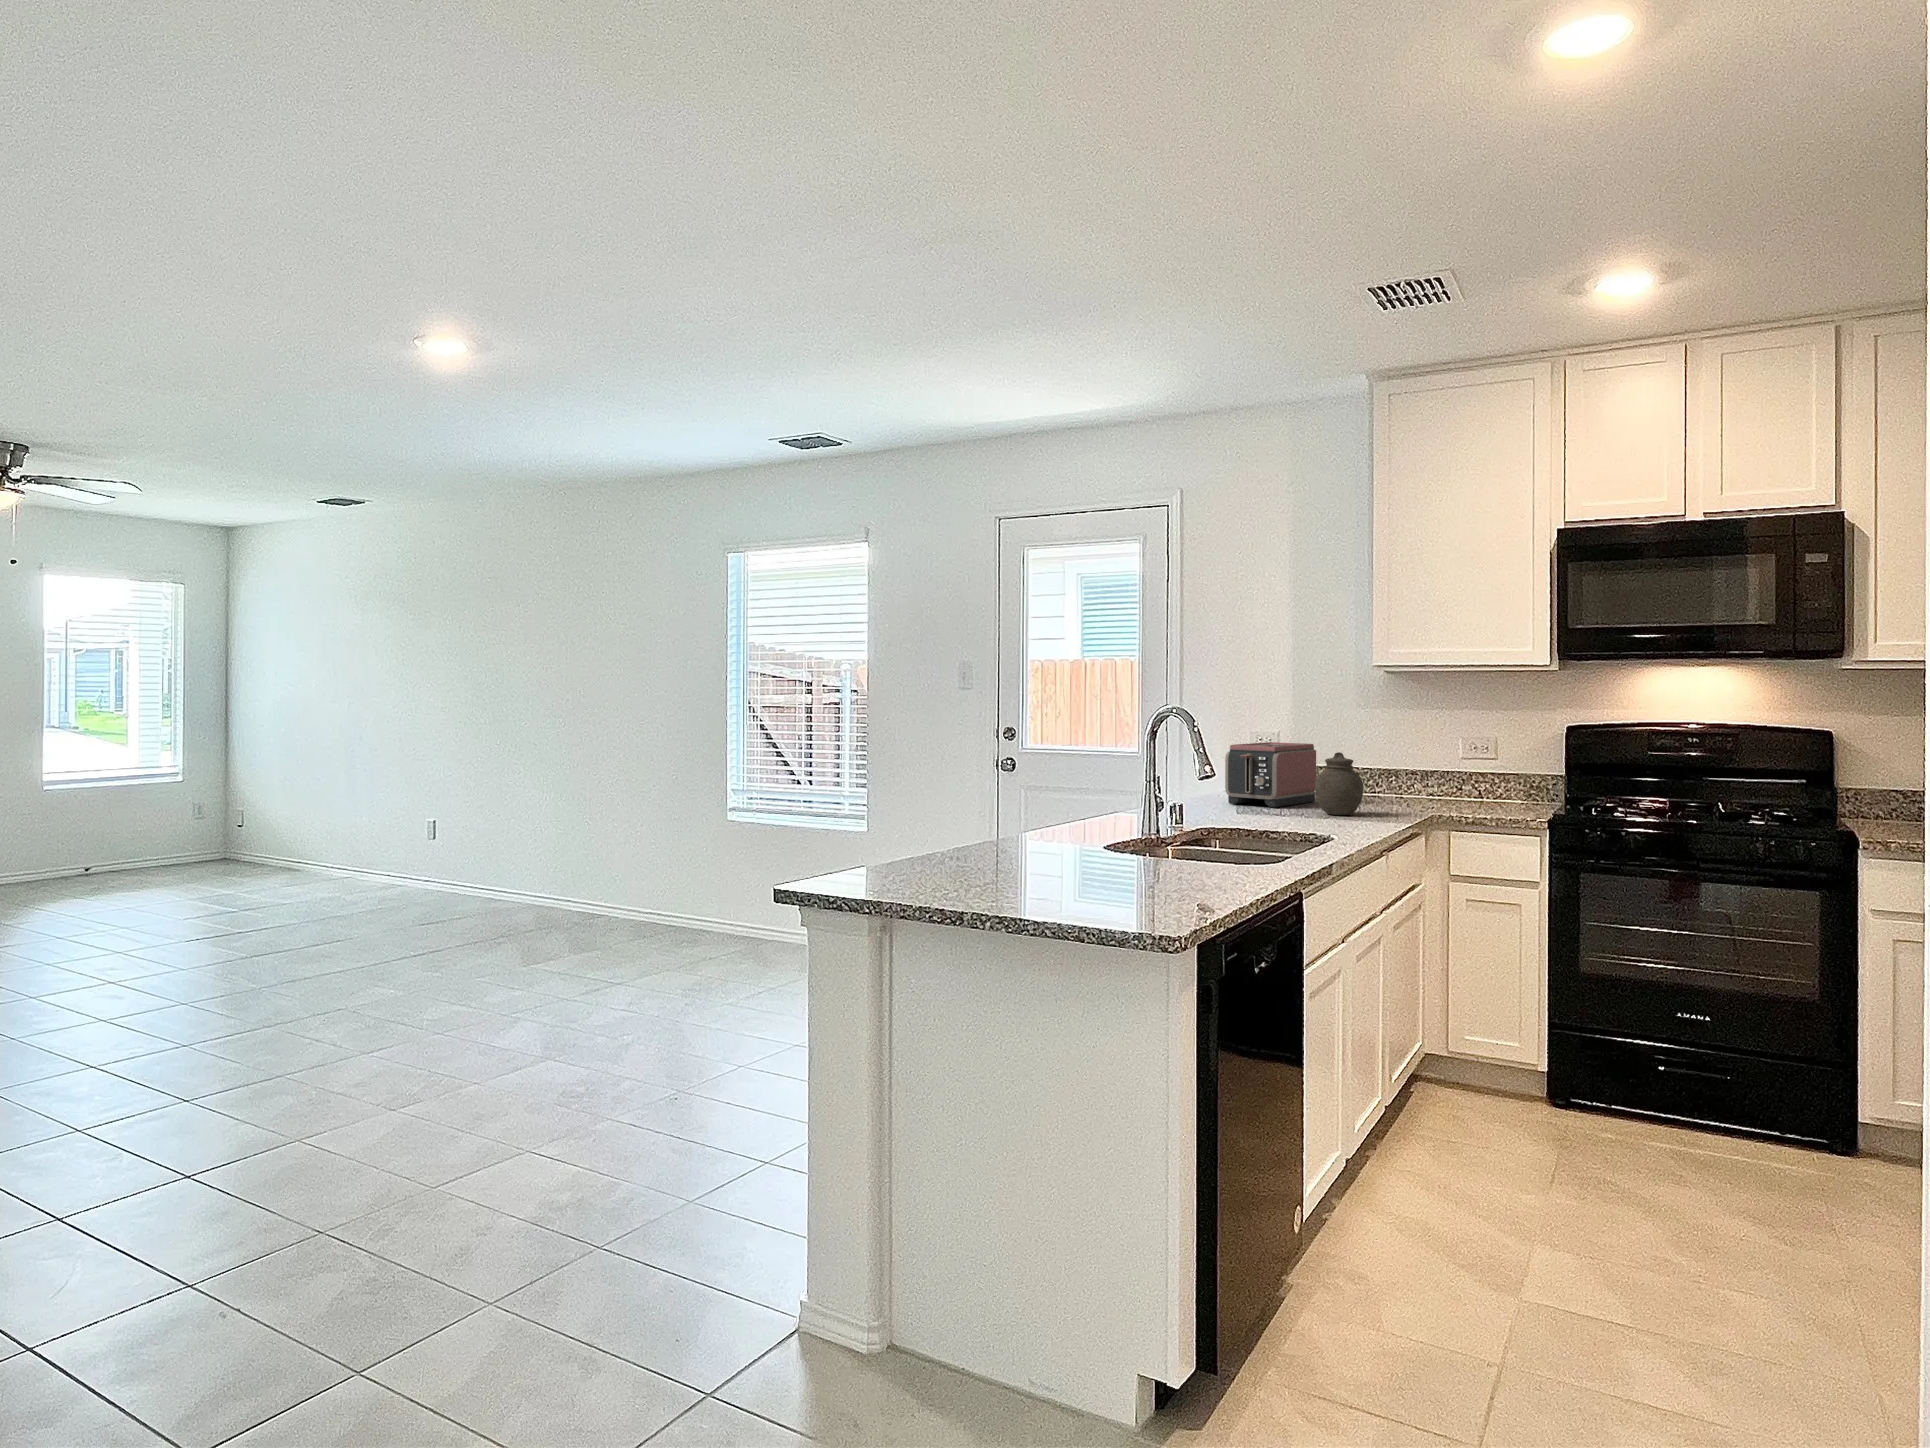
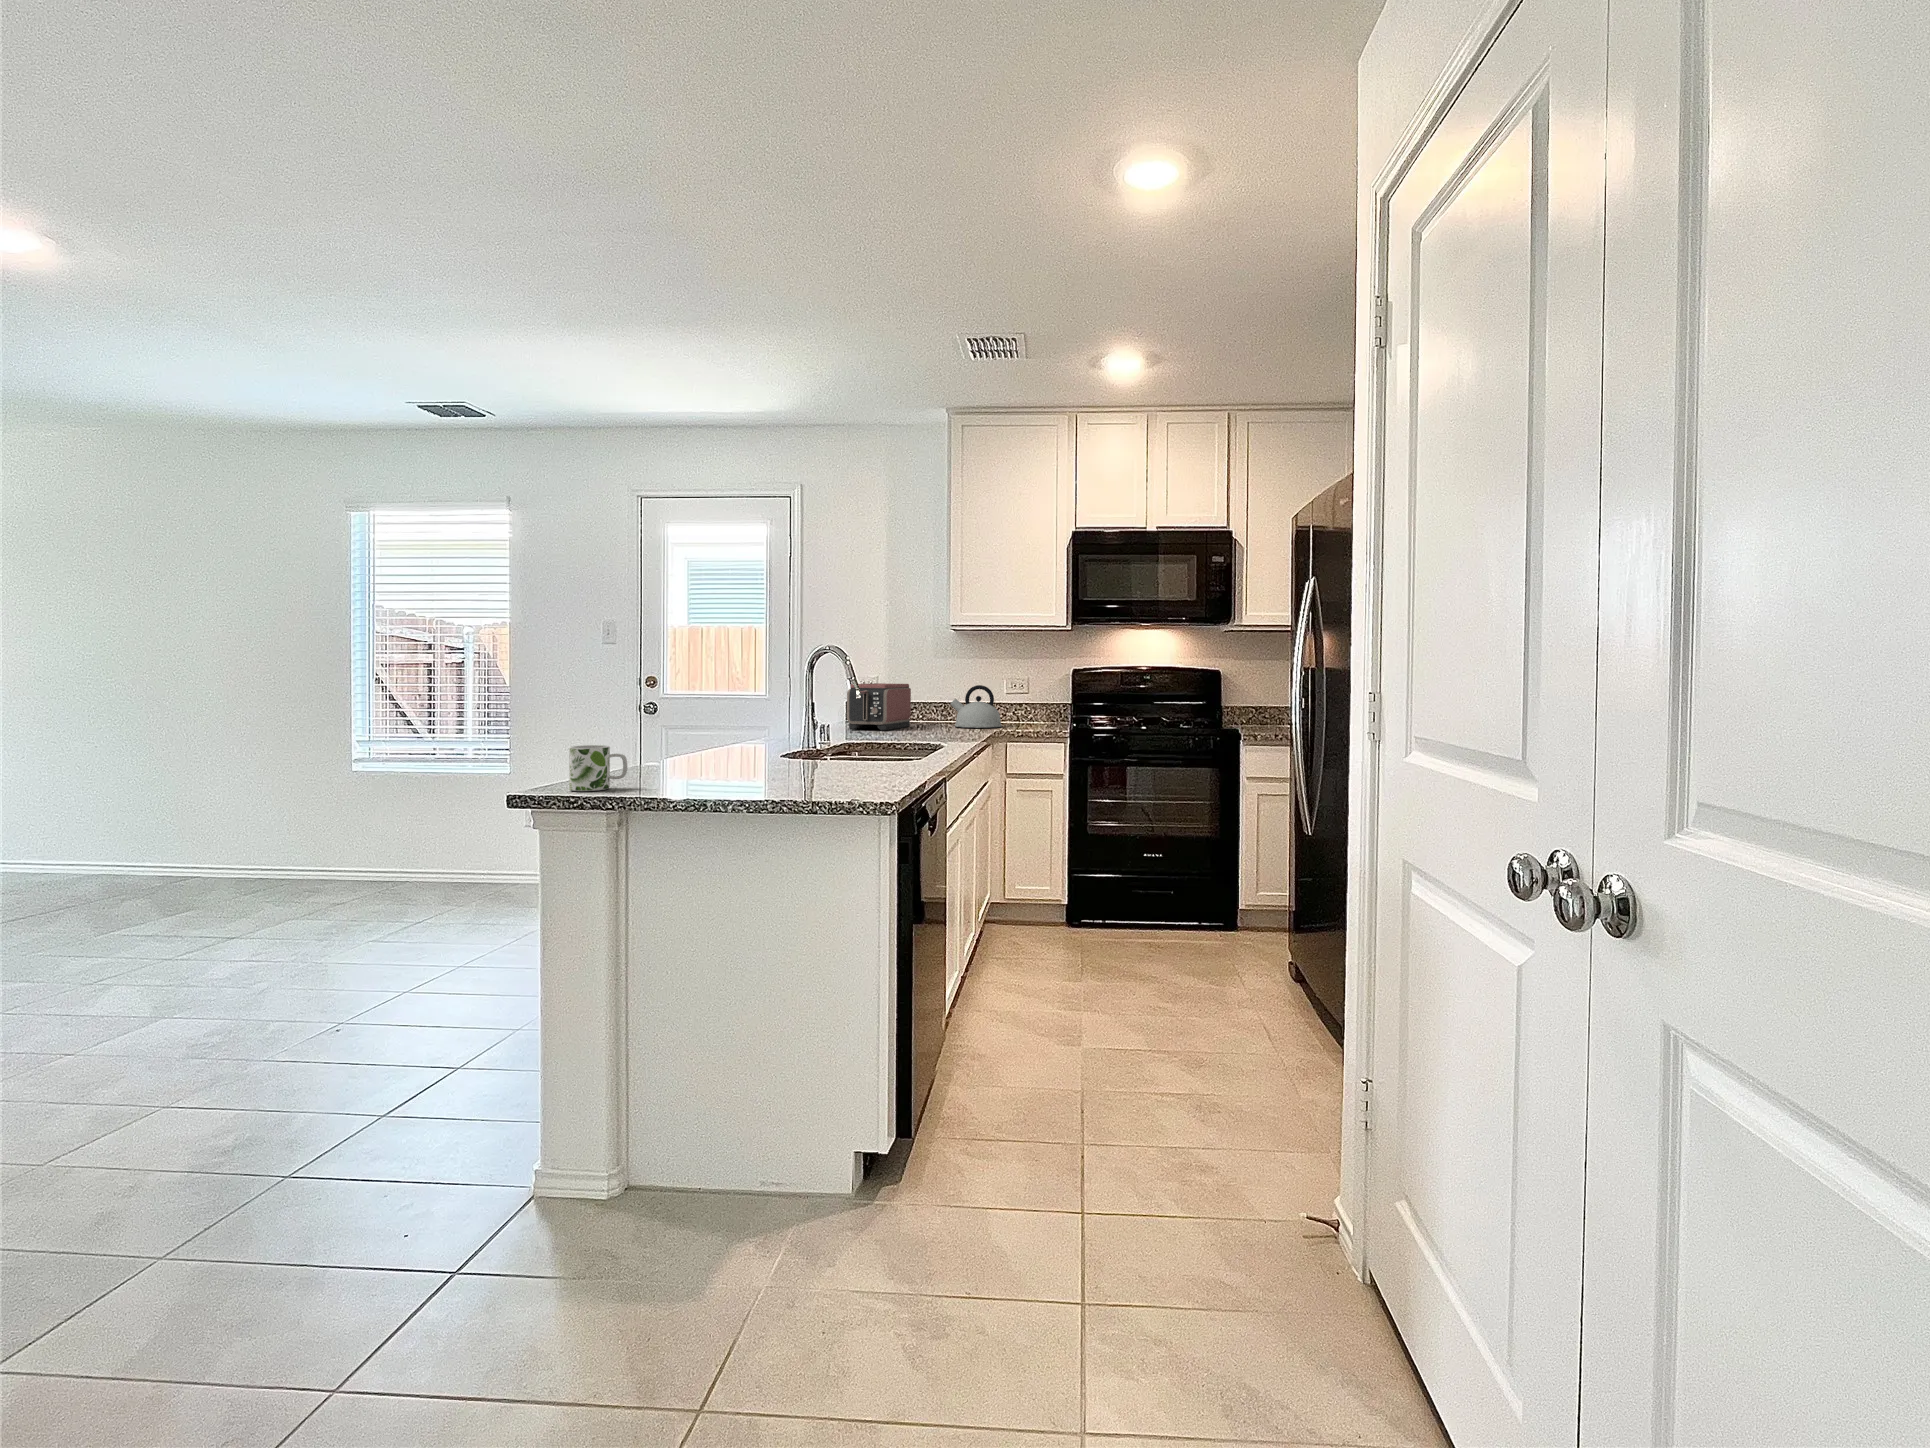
kettle: none [1373,748,1451,808] -> present [950,685,1002,728]
jar: present [1315,752,1364,815] -> none [916,687,950,733]
mug: none [838,838,896,890] -> present [569,745,627,791]

